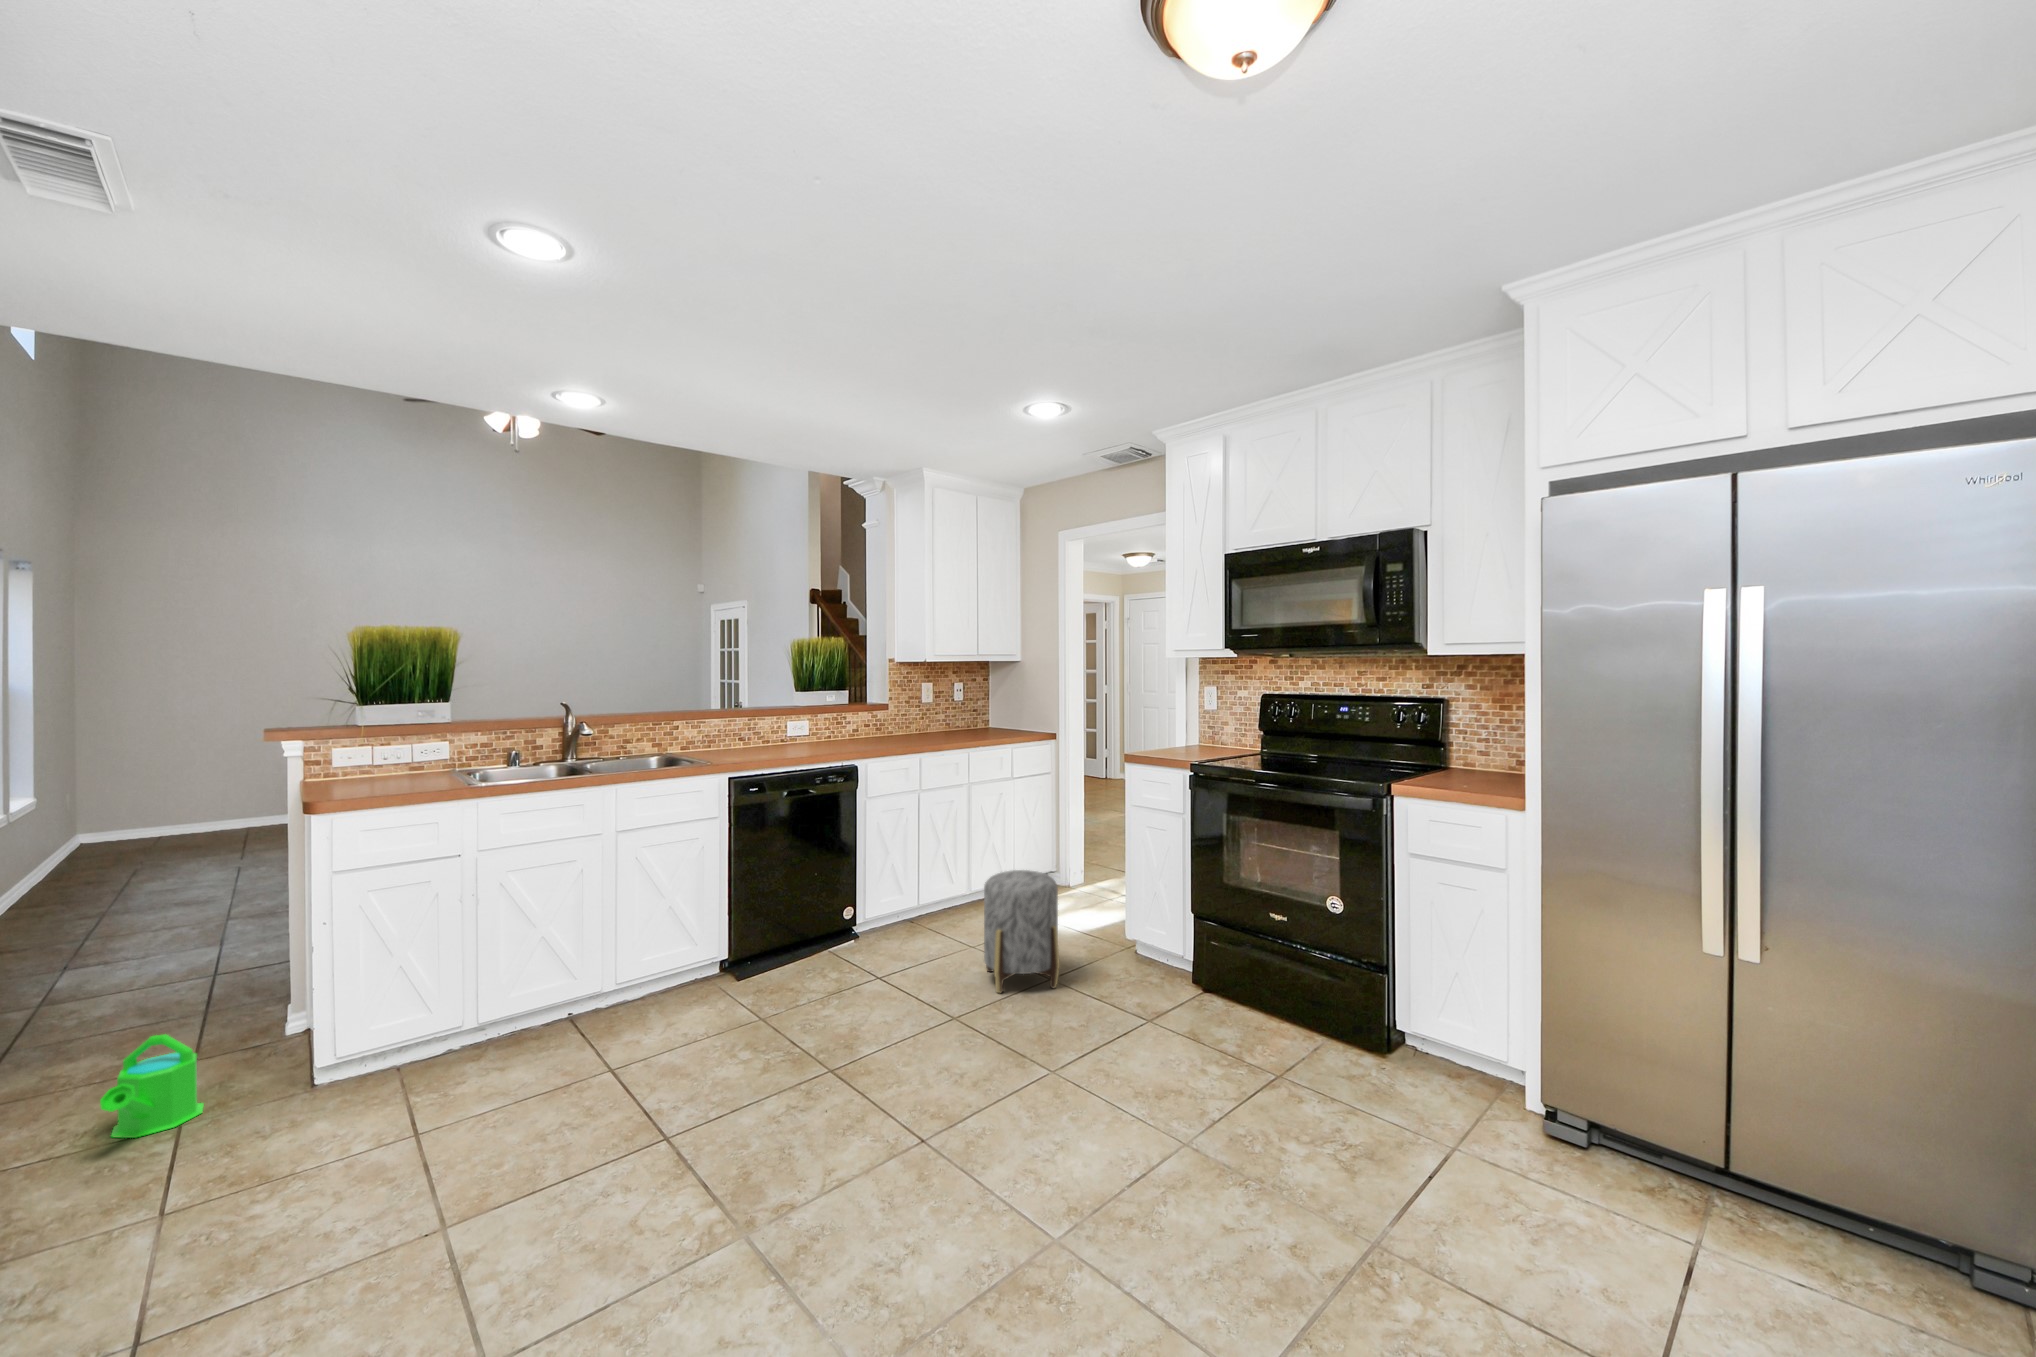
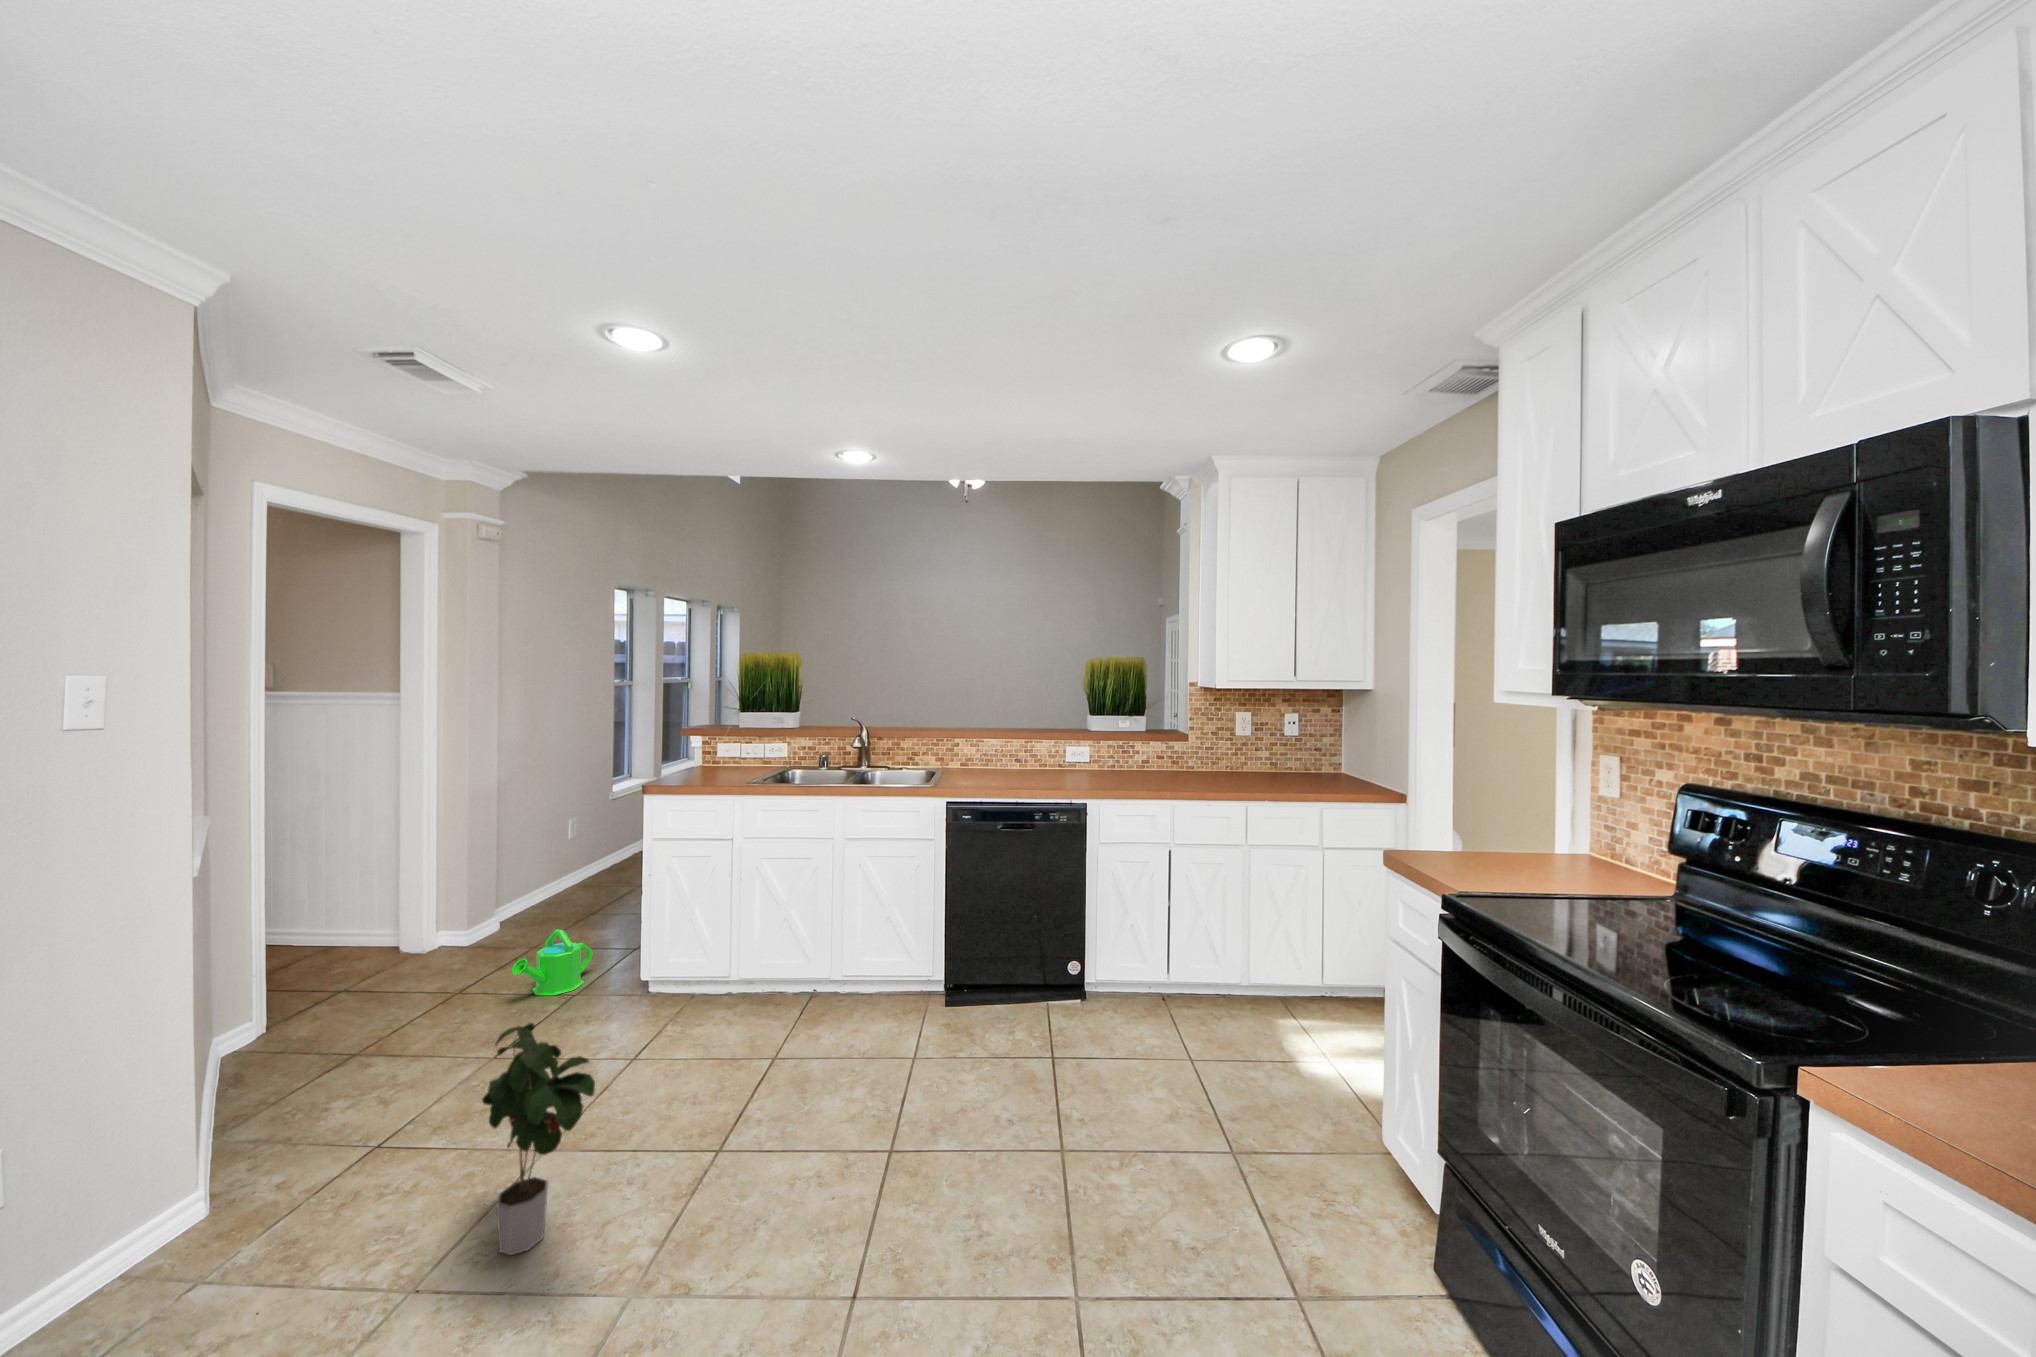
stool: present [984,870,1060,993] -> none [1138,976,1249,1166]
potted plant: none [475,1018,689,1253] -> present [482,1023,595,1255]

